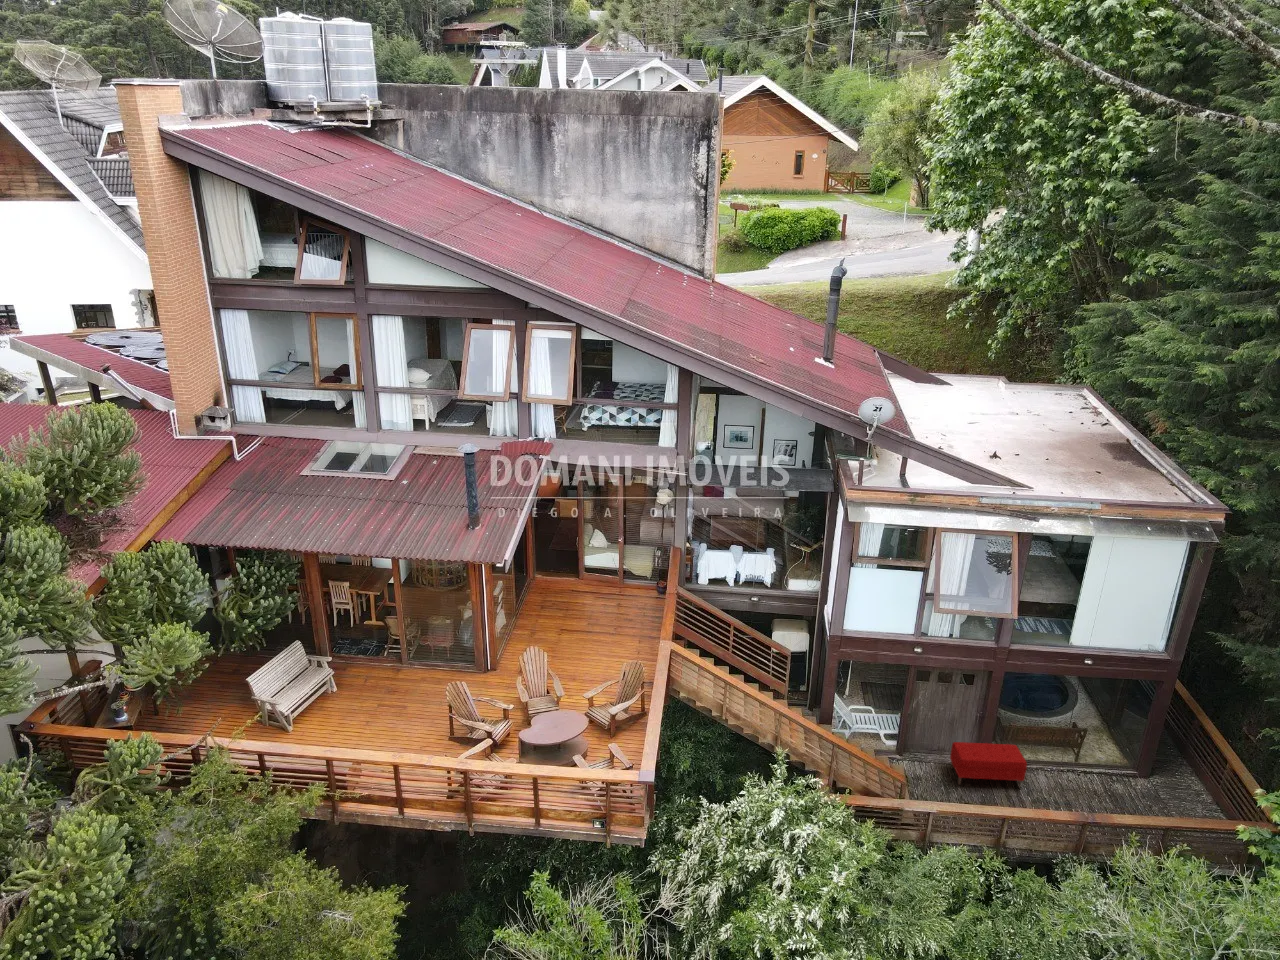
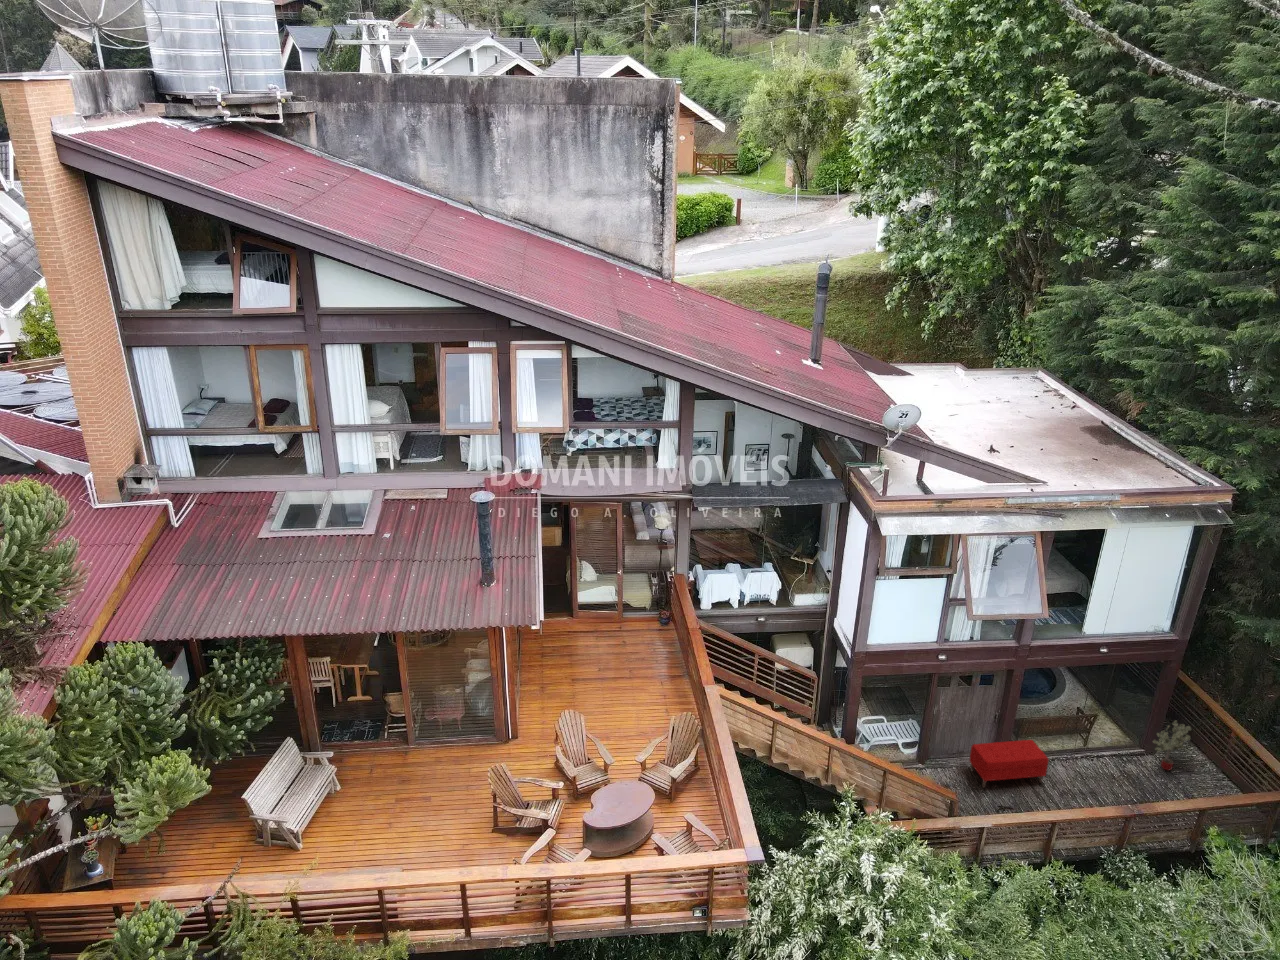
potted tree: none [1143,742,1185,793] -> present [1153,721,1191,770]

